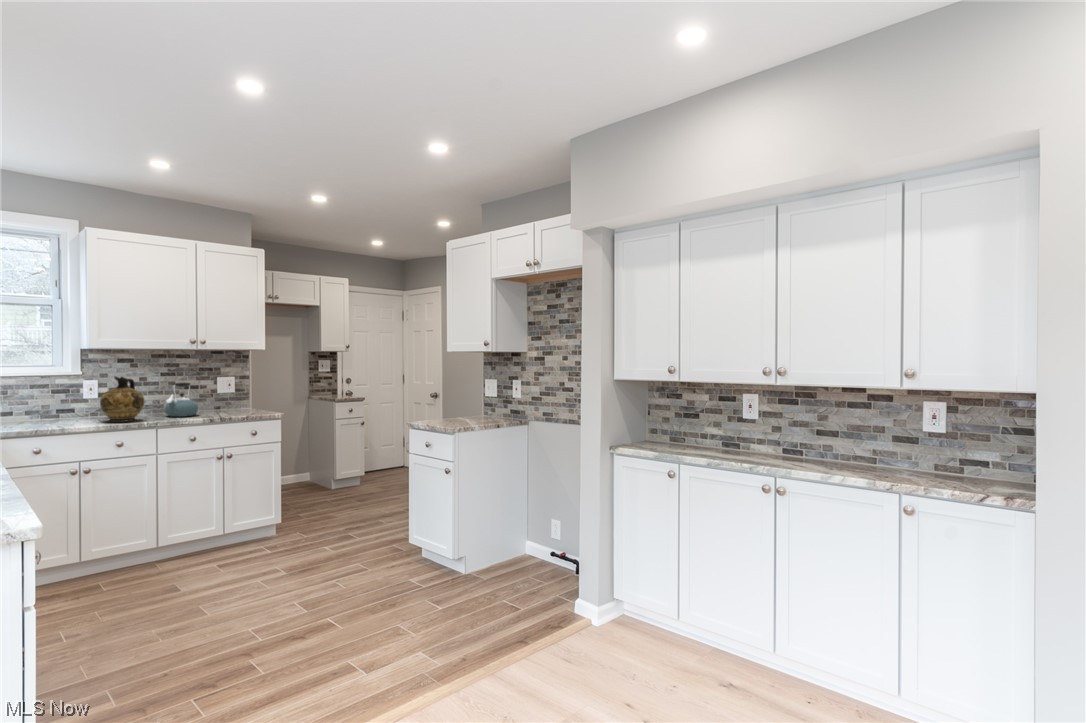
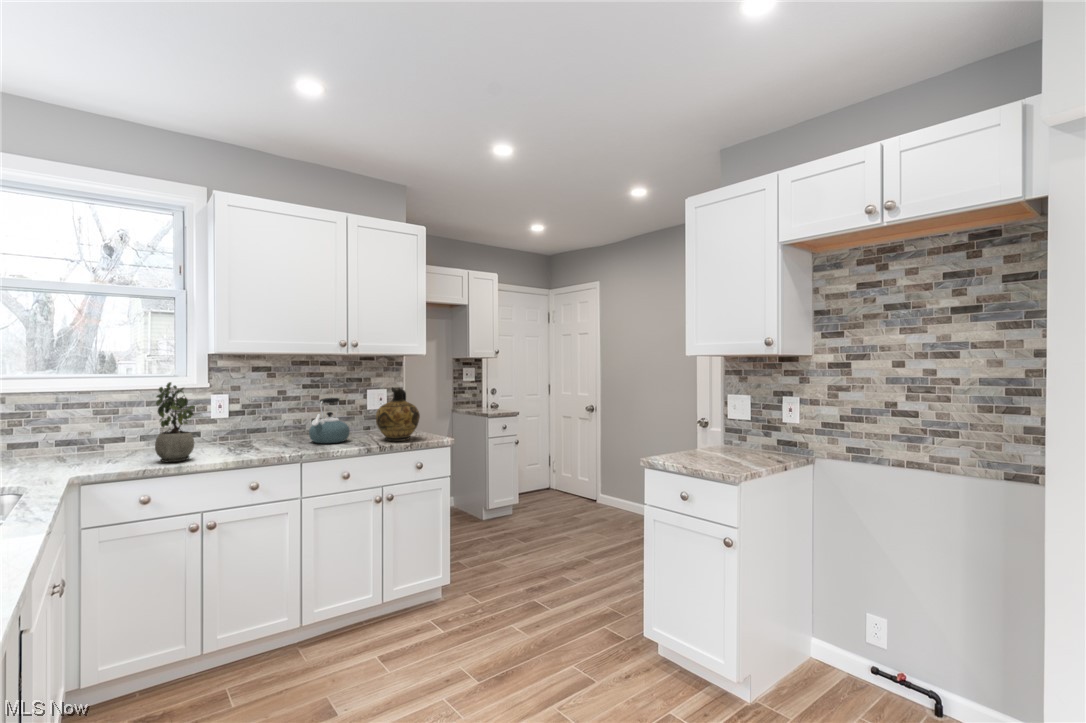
potted plant: none [42,370,74,427] -> present [155,382,195,462]
ceramic jug: present [100,377,144,422] -> present [376,388,420,441]

